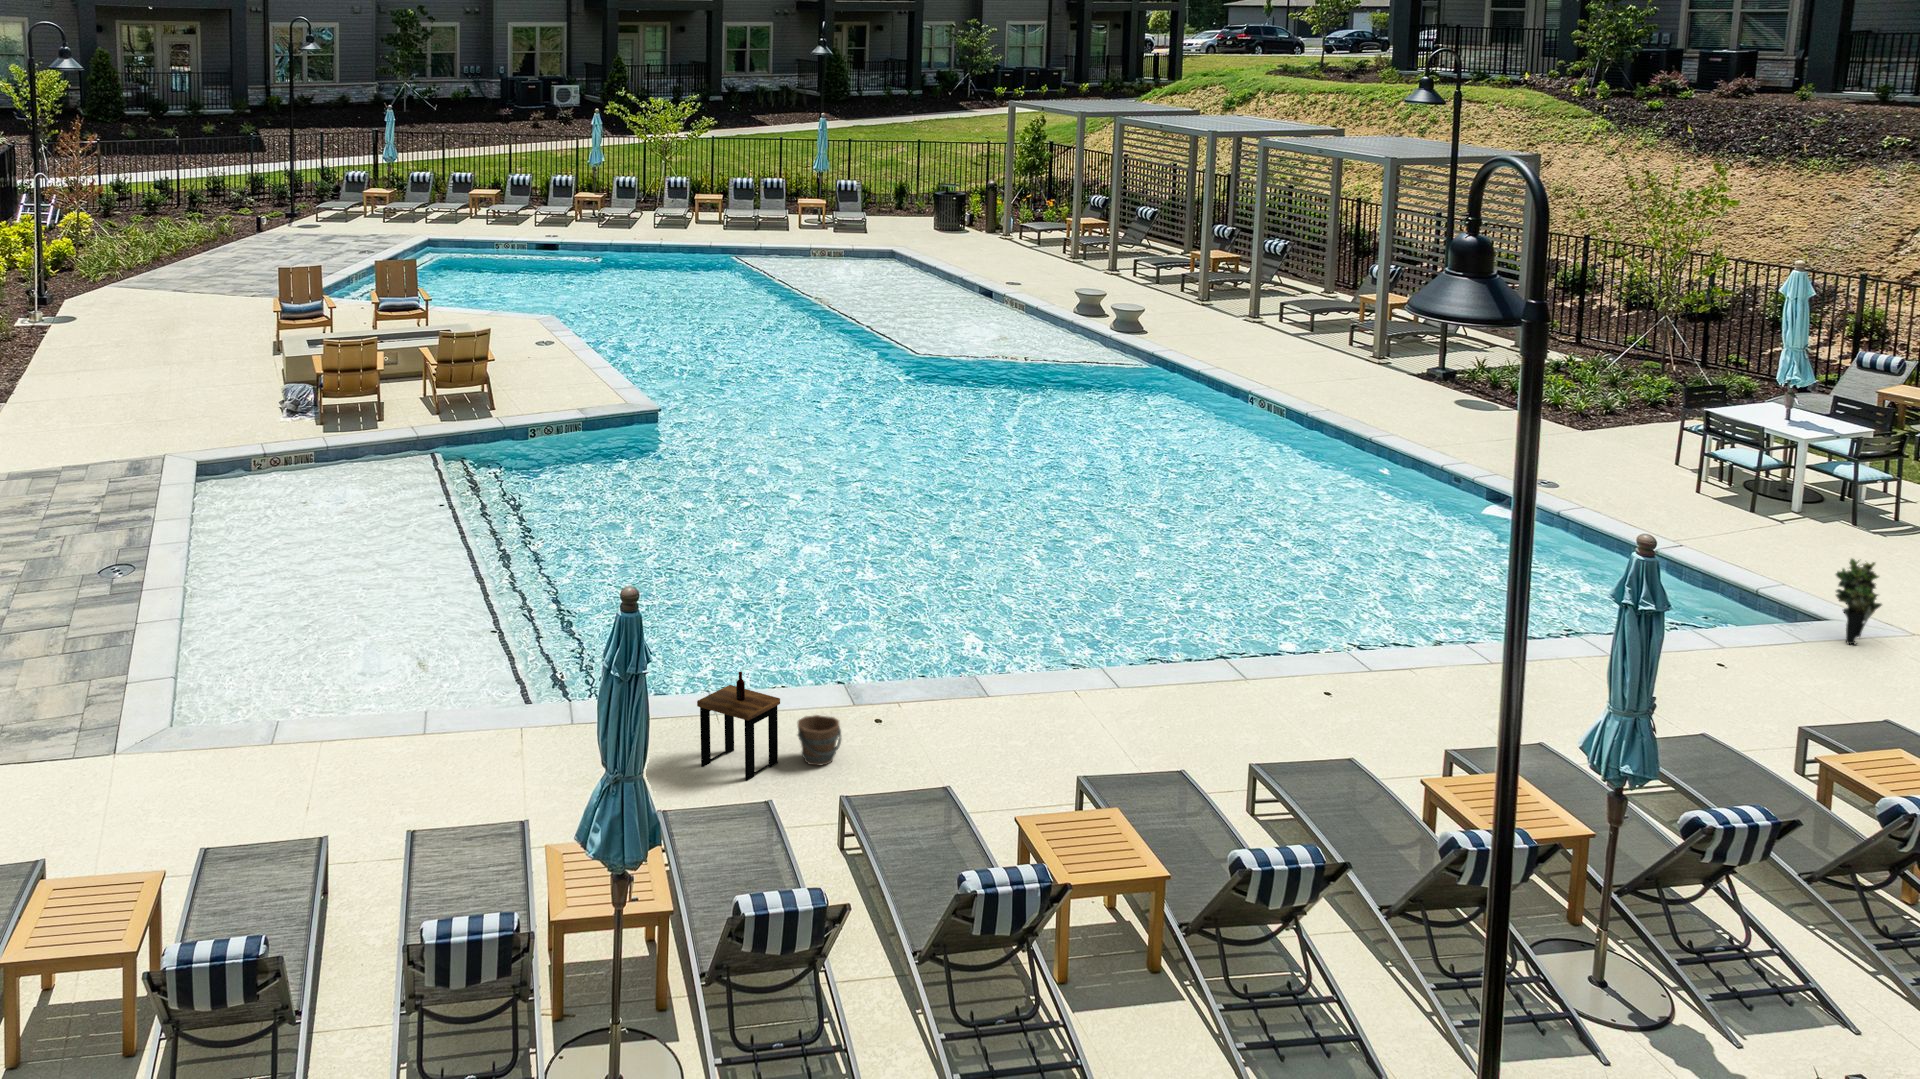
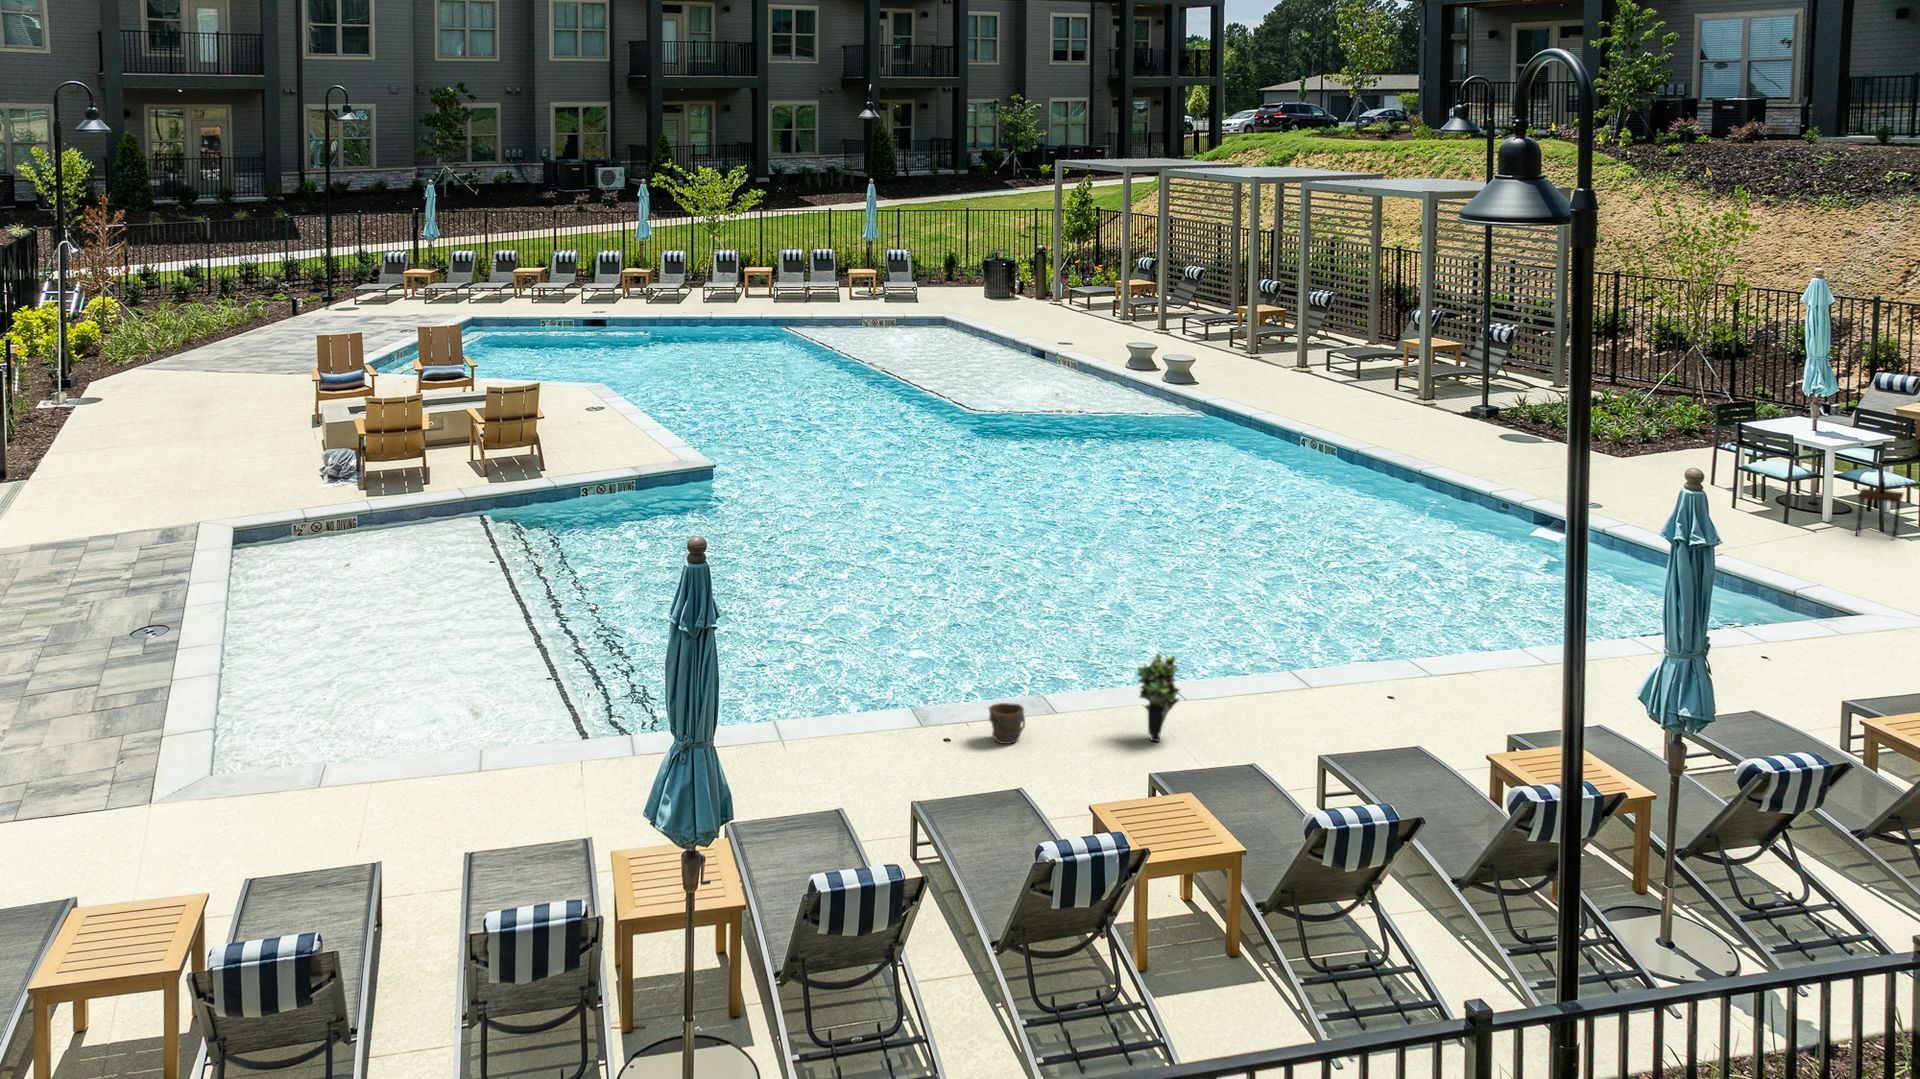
potted plant: present [1836,559,1882,645] -> present [1137,654,1180,741]
side table: present [697,672,780,781] -> present [1856,477,1903,539]

